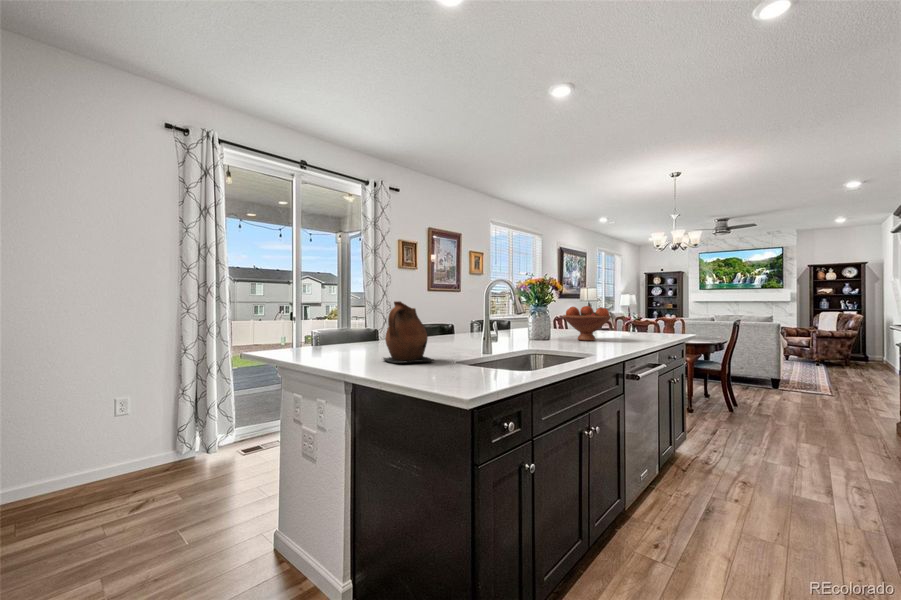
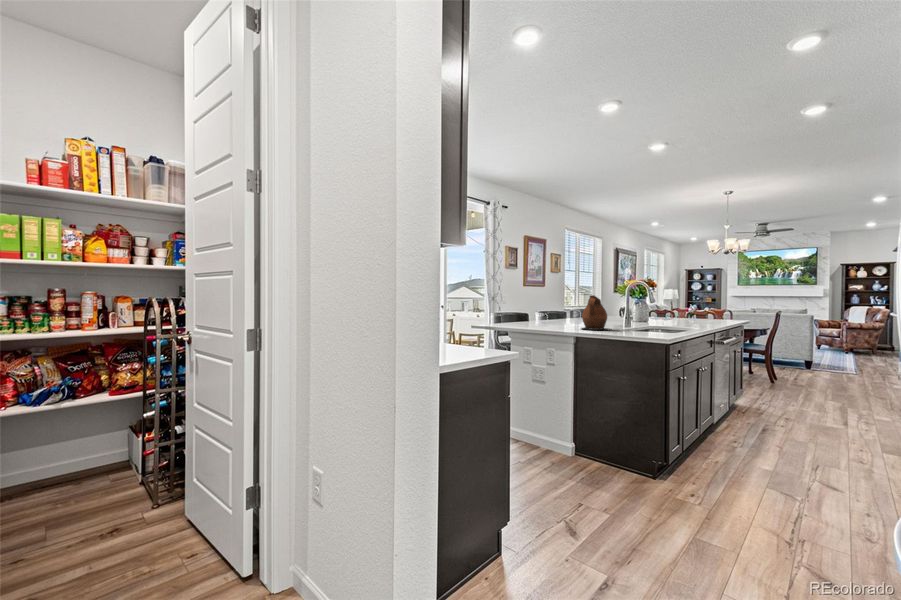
fruit bowl: present [562,306,611,341] -> none [661,299,697,323]

